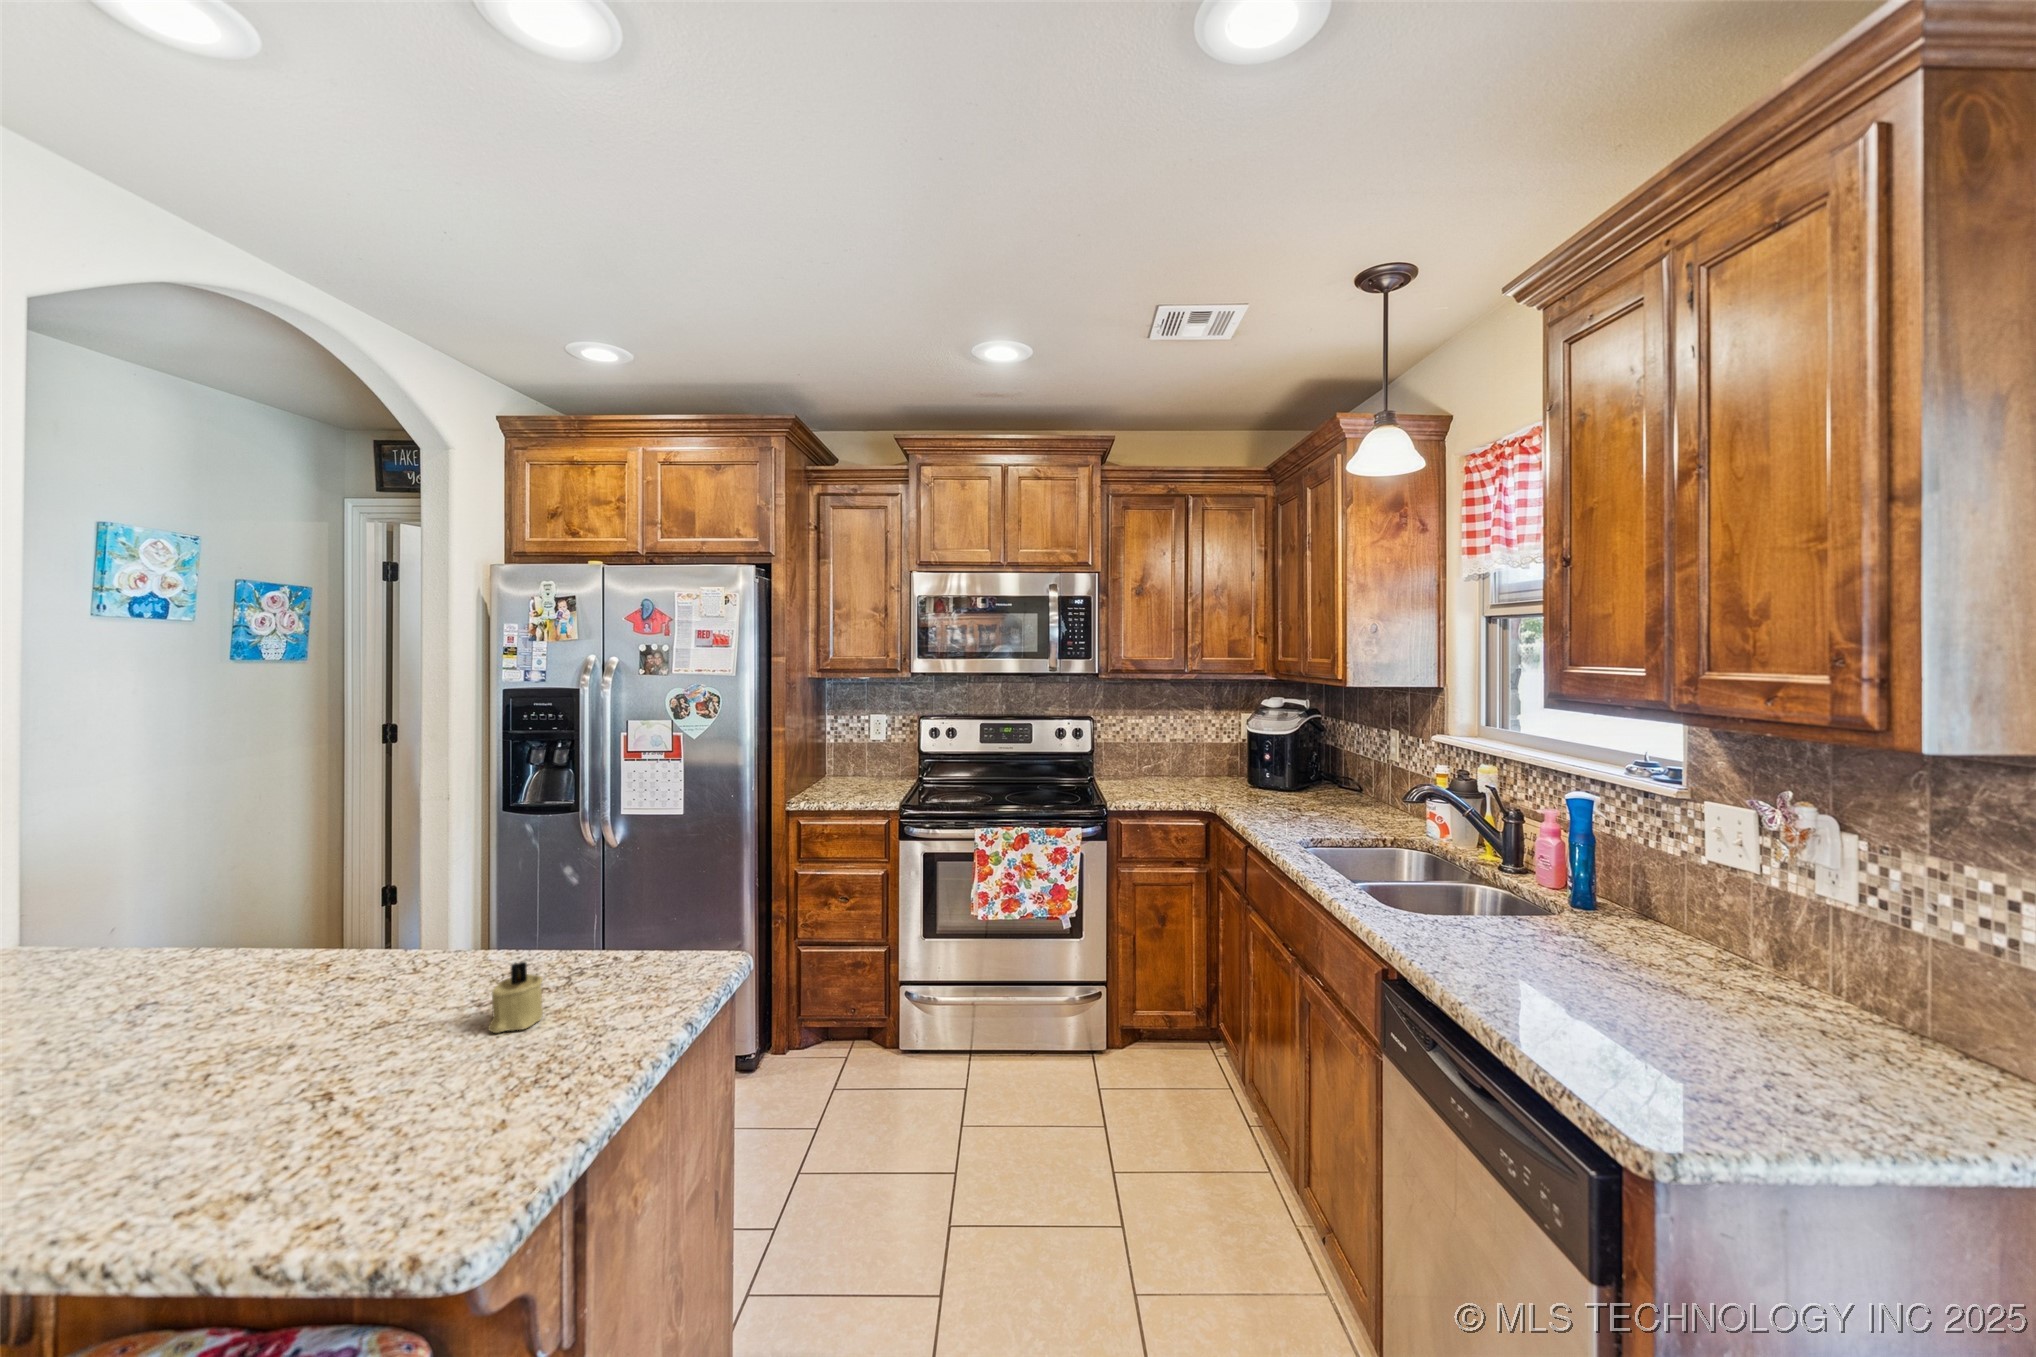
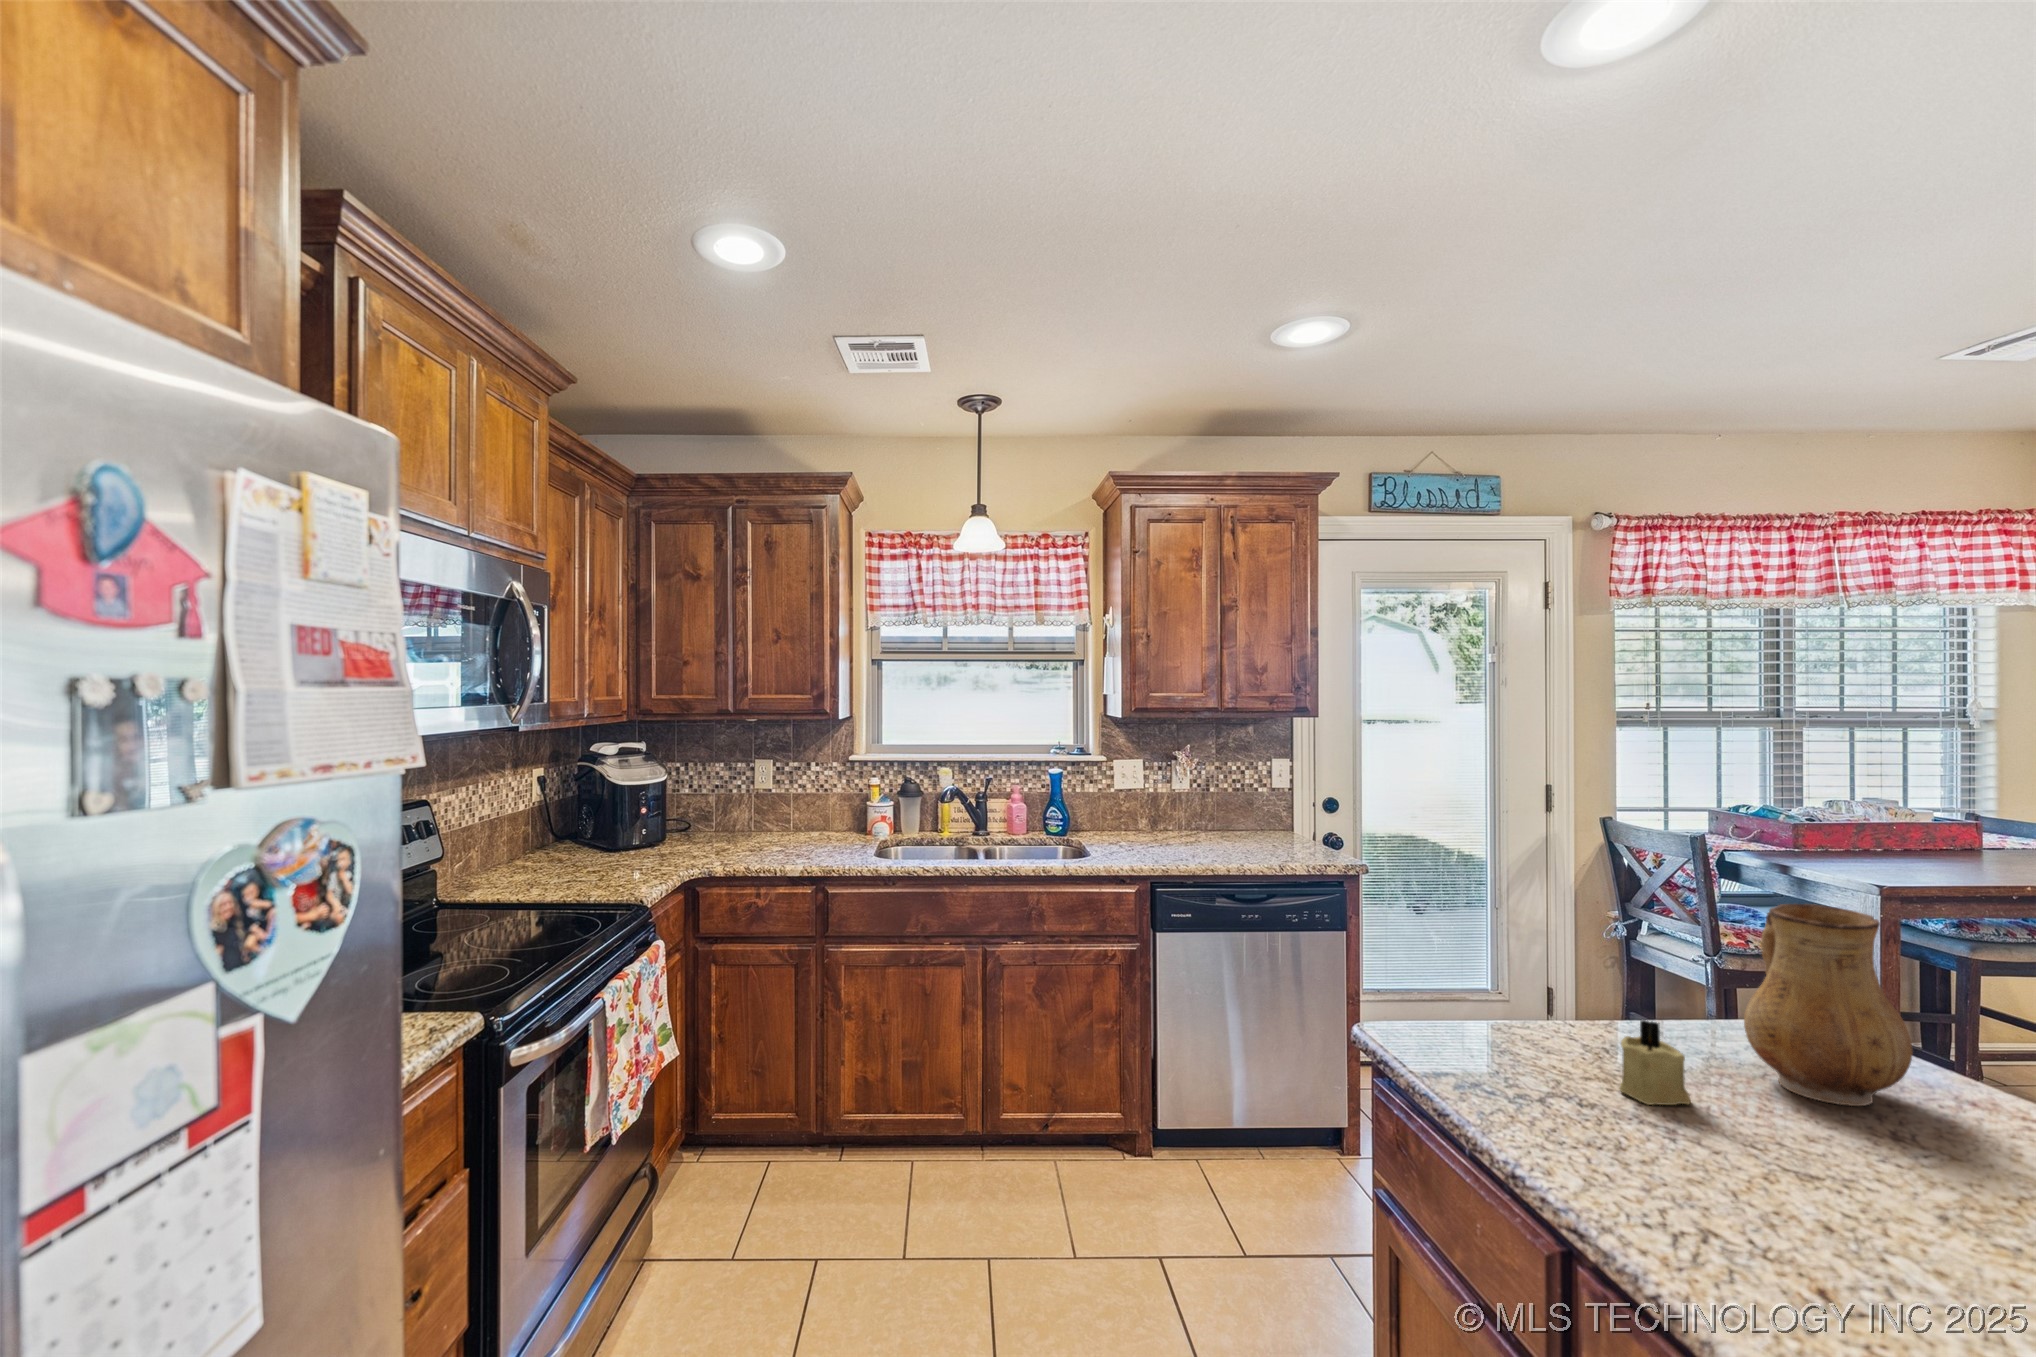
ceramic pitcher: none [311,919,479,1138] -> present [1744,904,1912,1106]

